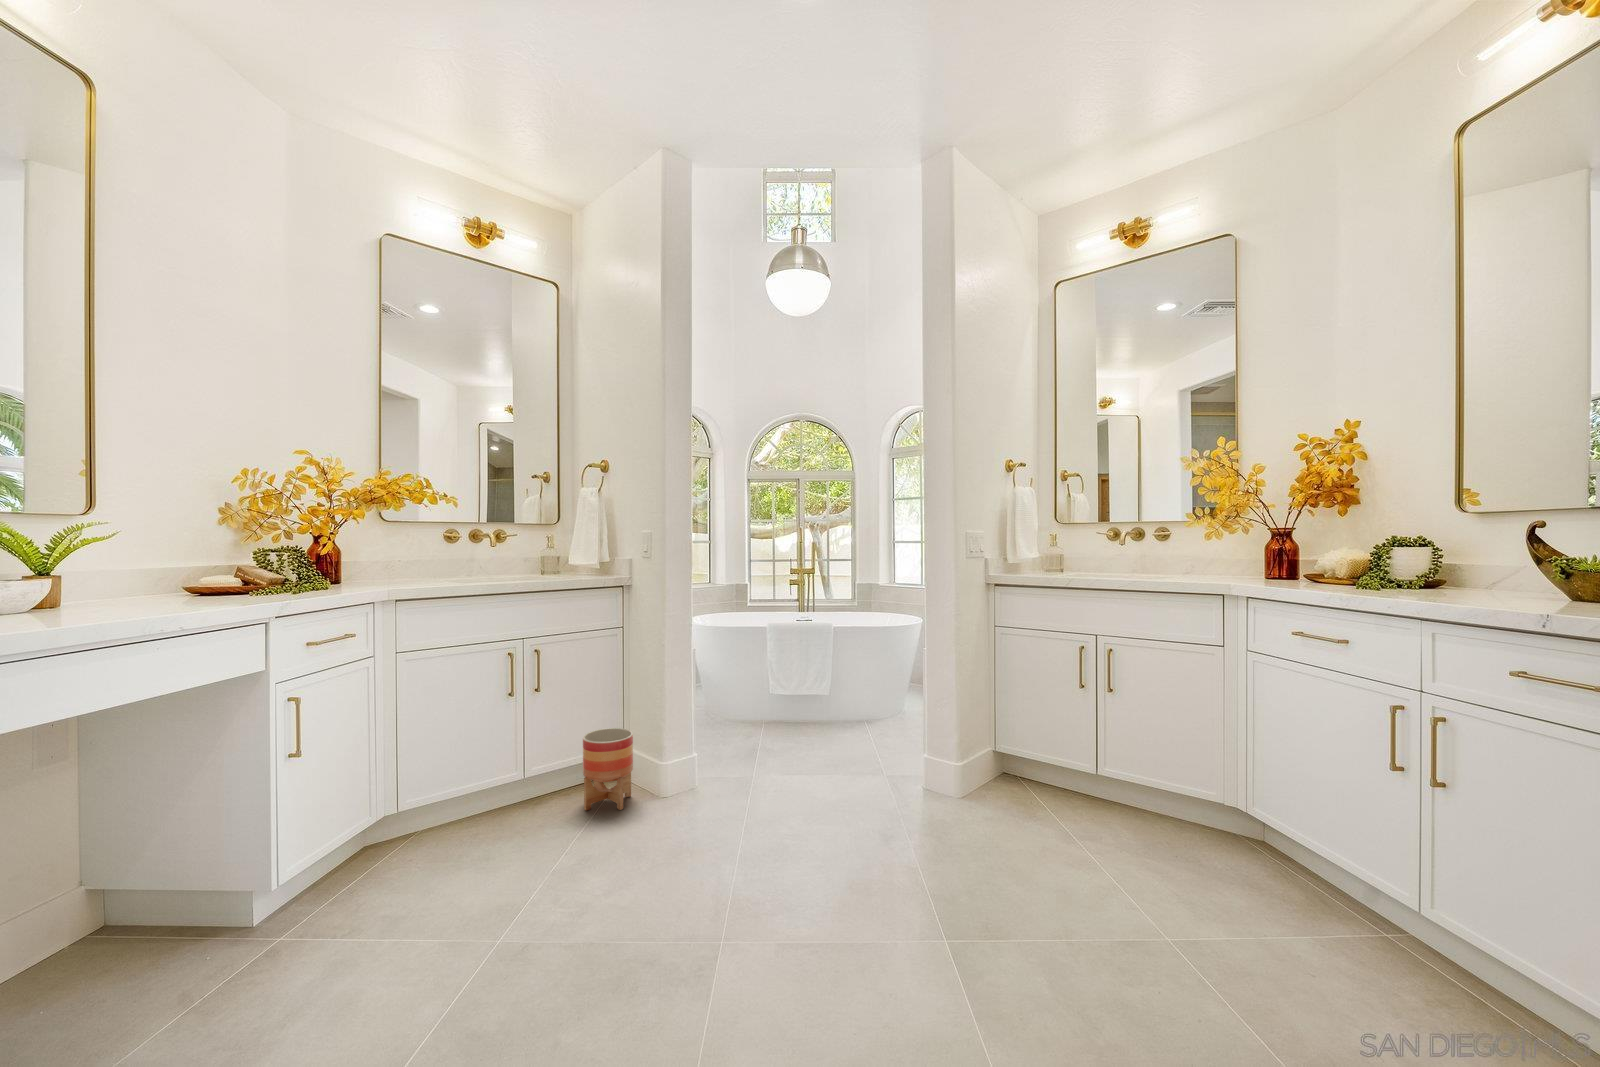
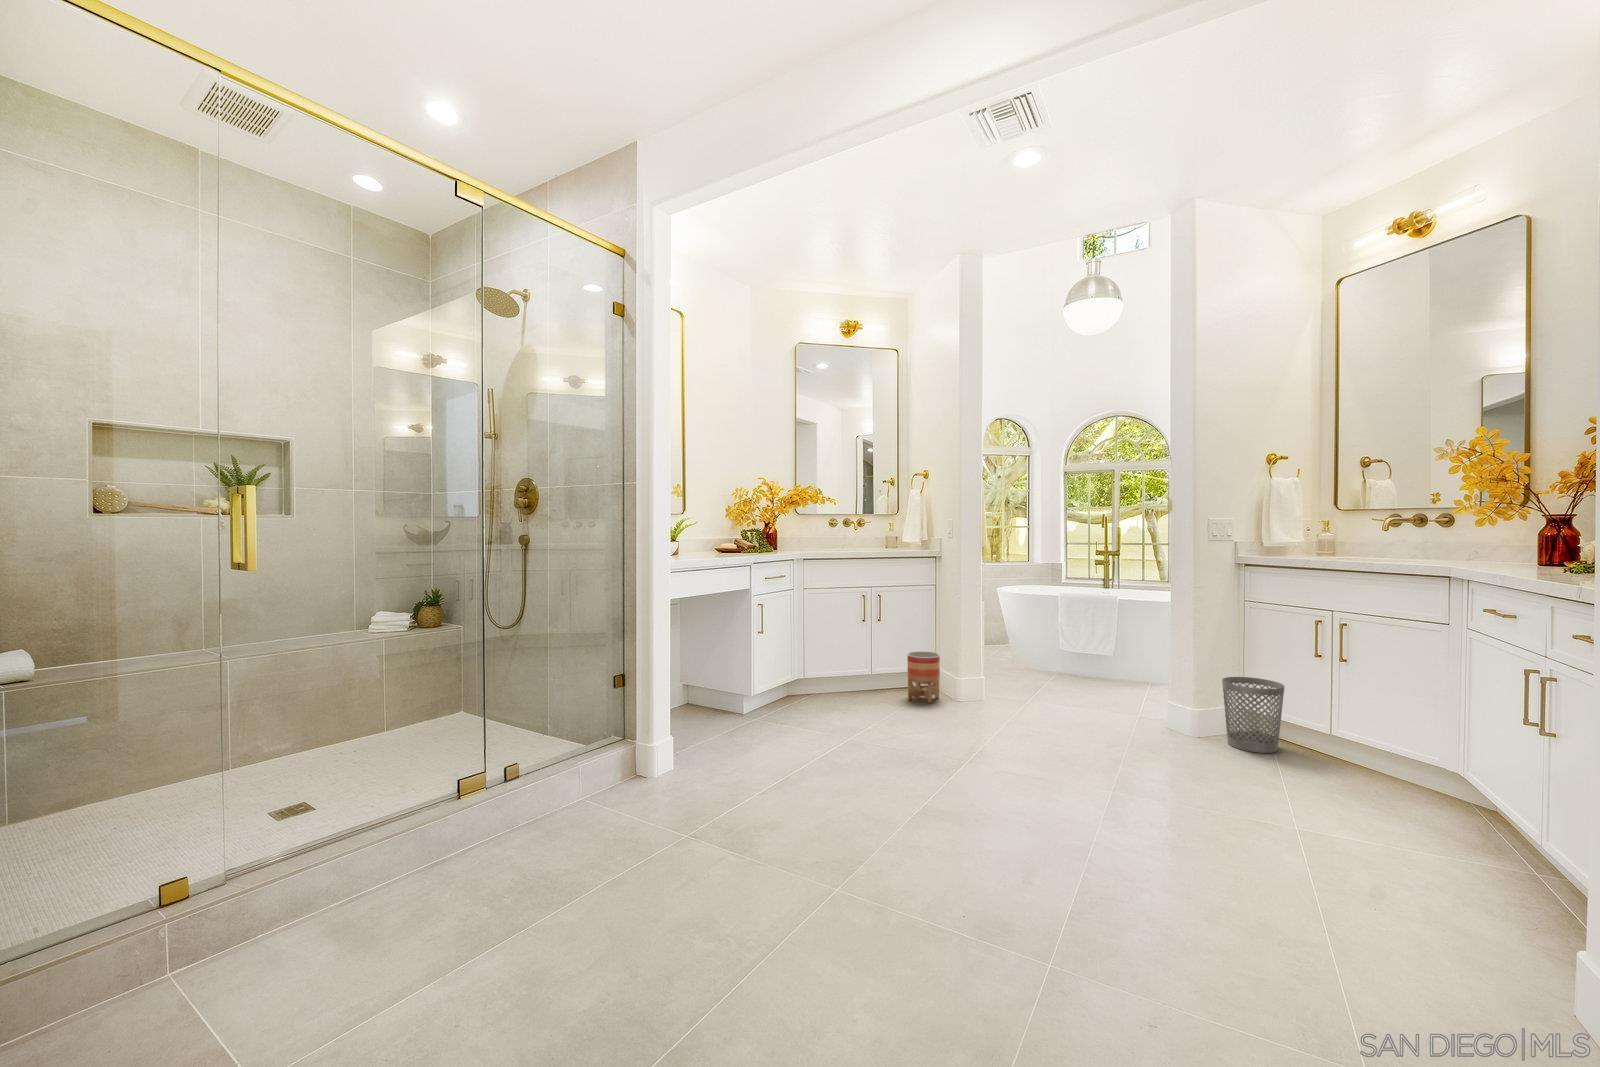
wastebasket: none [990,717,1054,812] -> present [1222,677,1284,753]

